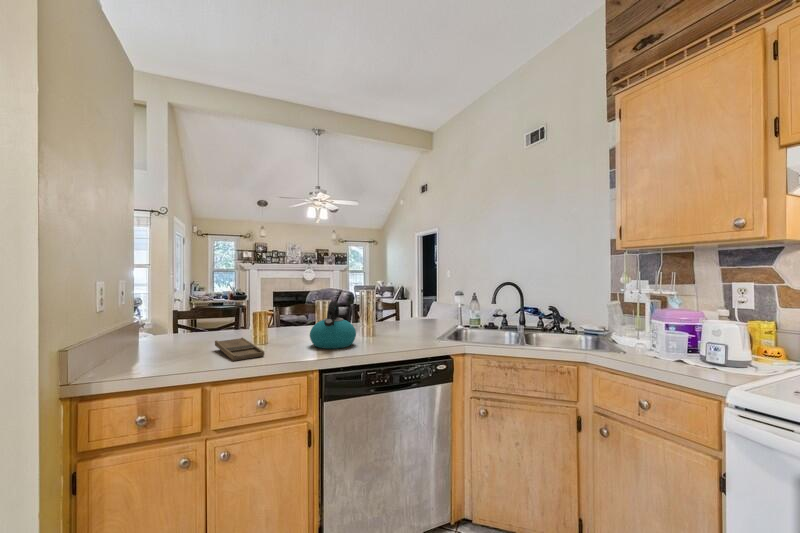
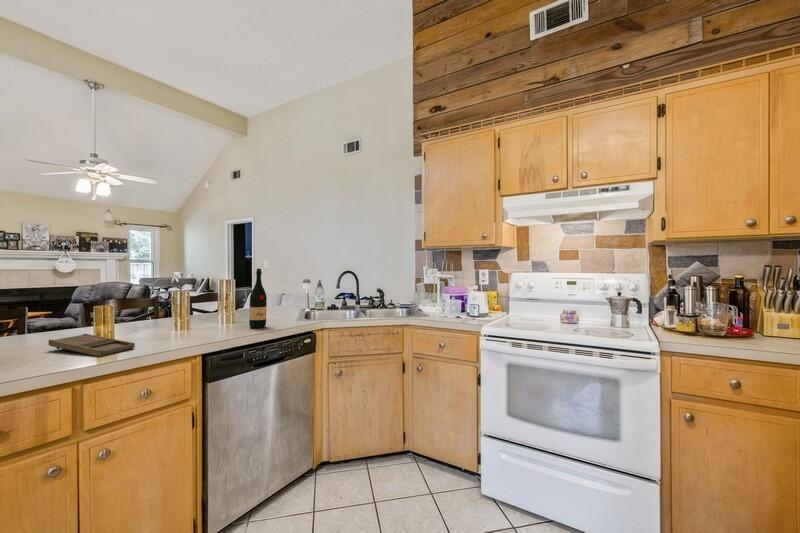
wine bottle: none [379,280,397,347] -> present [249,268,267,328]
kettle: present [310,301,356,349] -> none [174,289,226,336]

